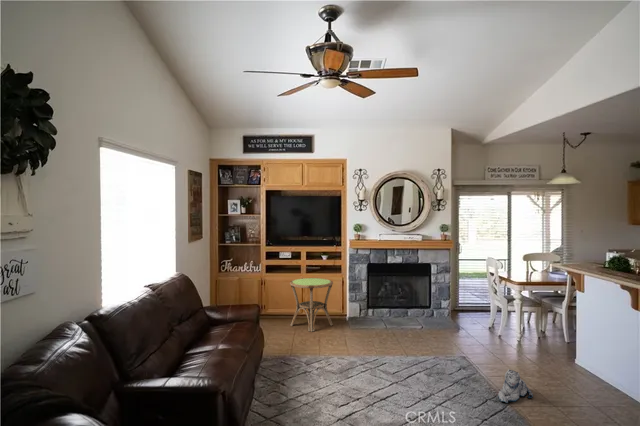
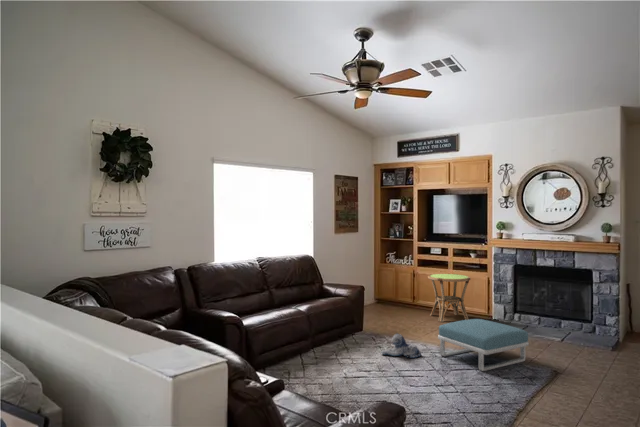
footstool: none [374,327,448,389] -> present [438,319,529,371]
plush toy: present [498,369,533,403] -> present [381,333,421,358]

